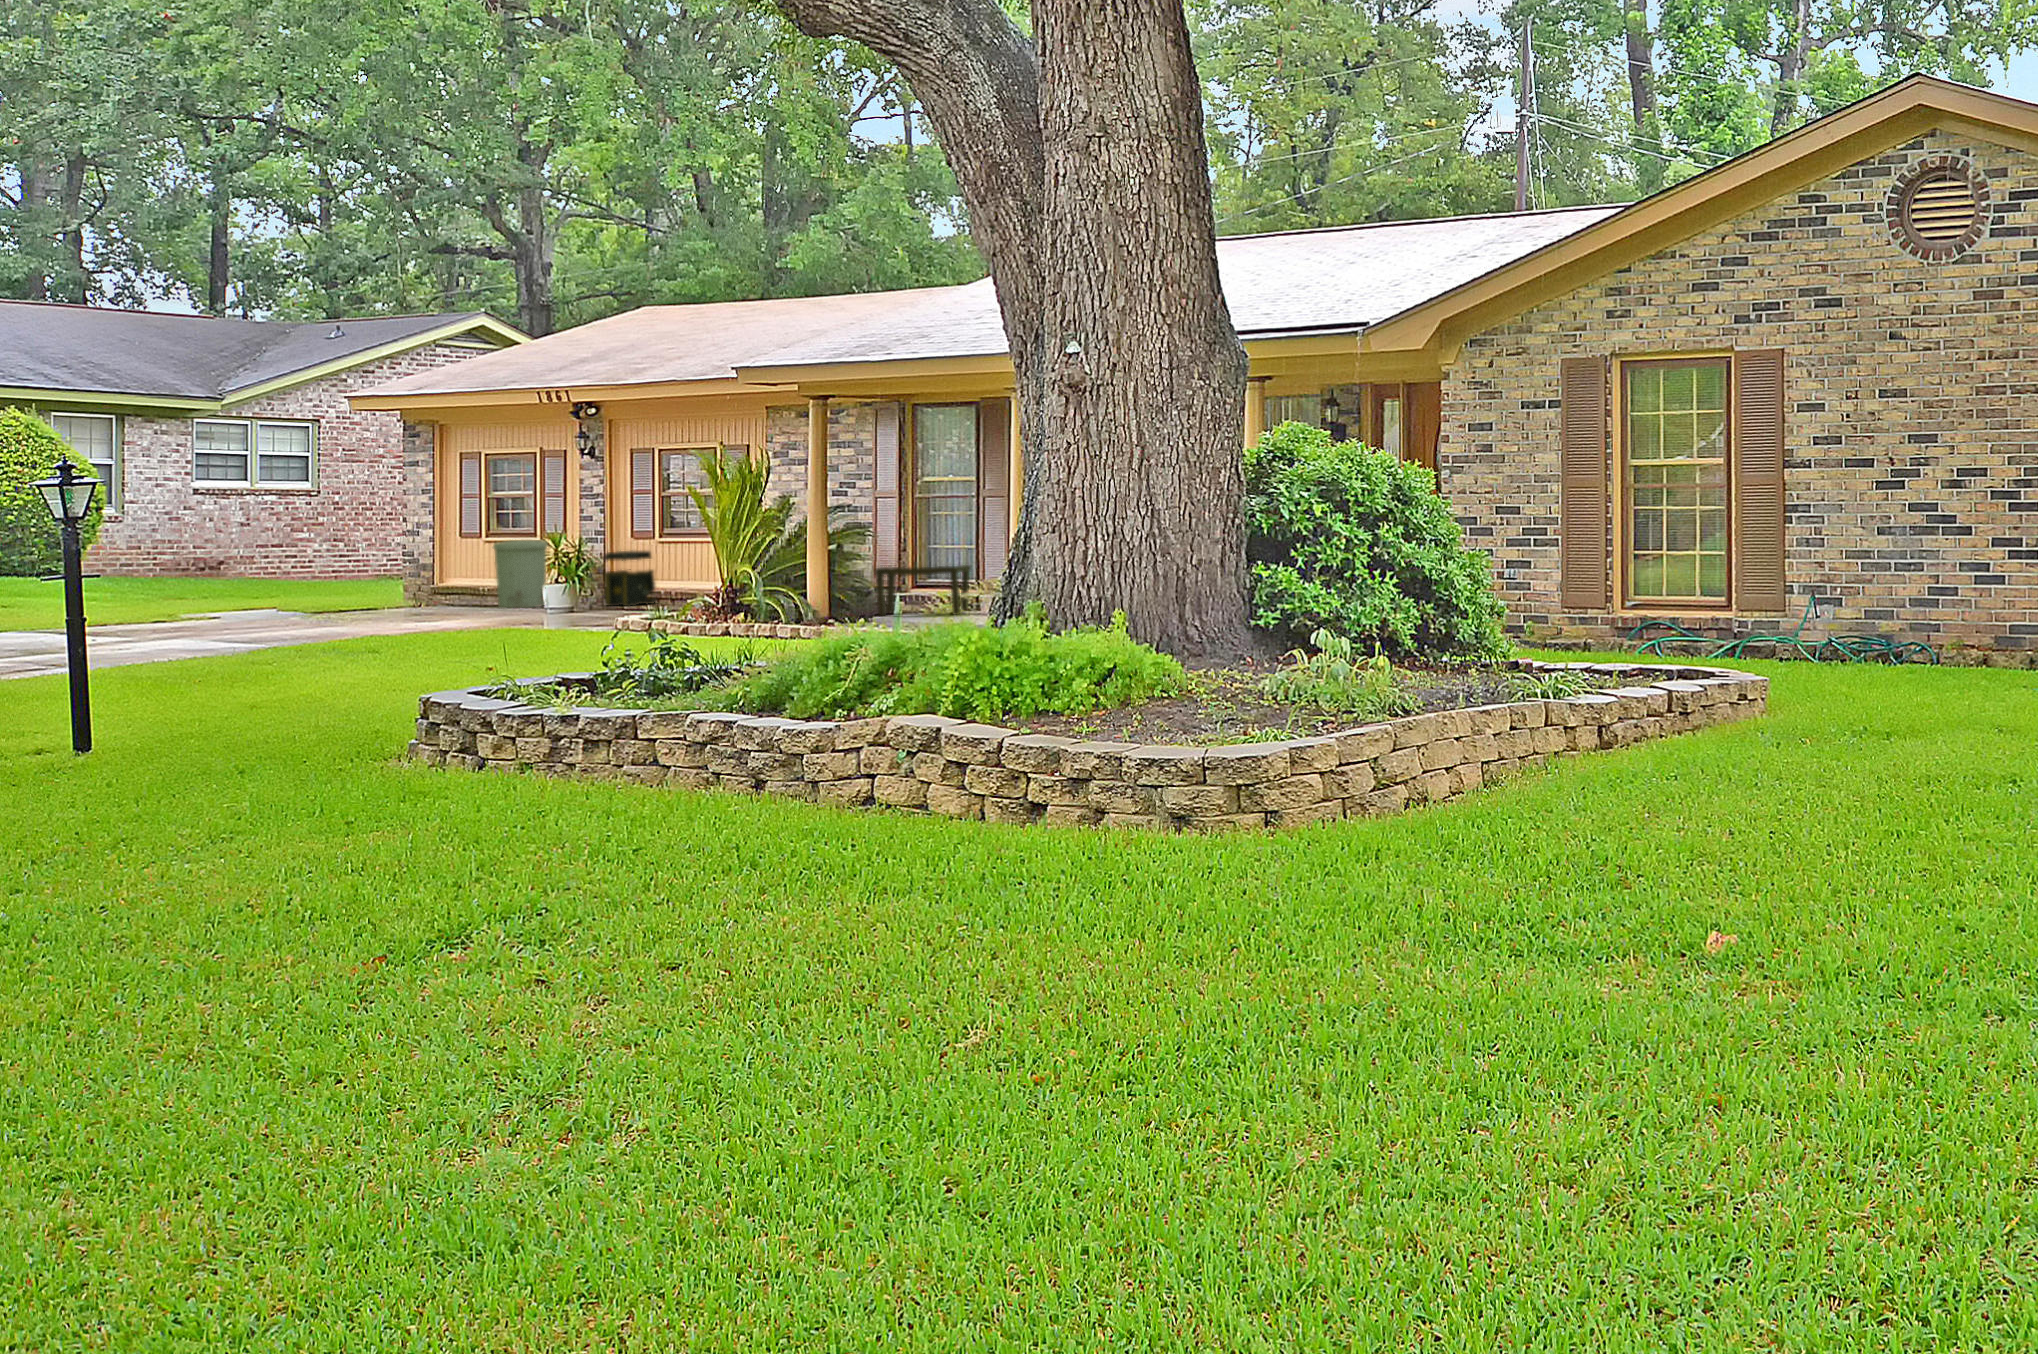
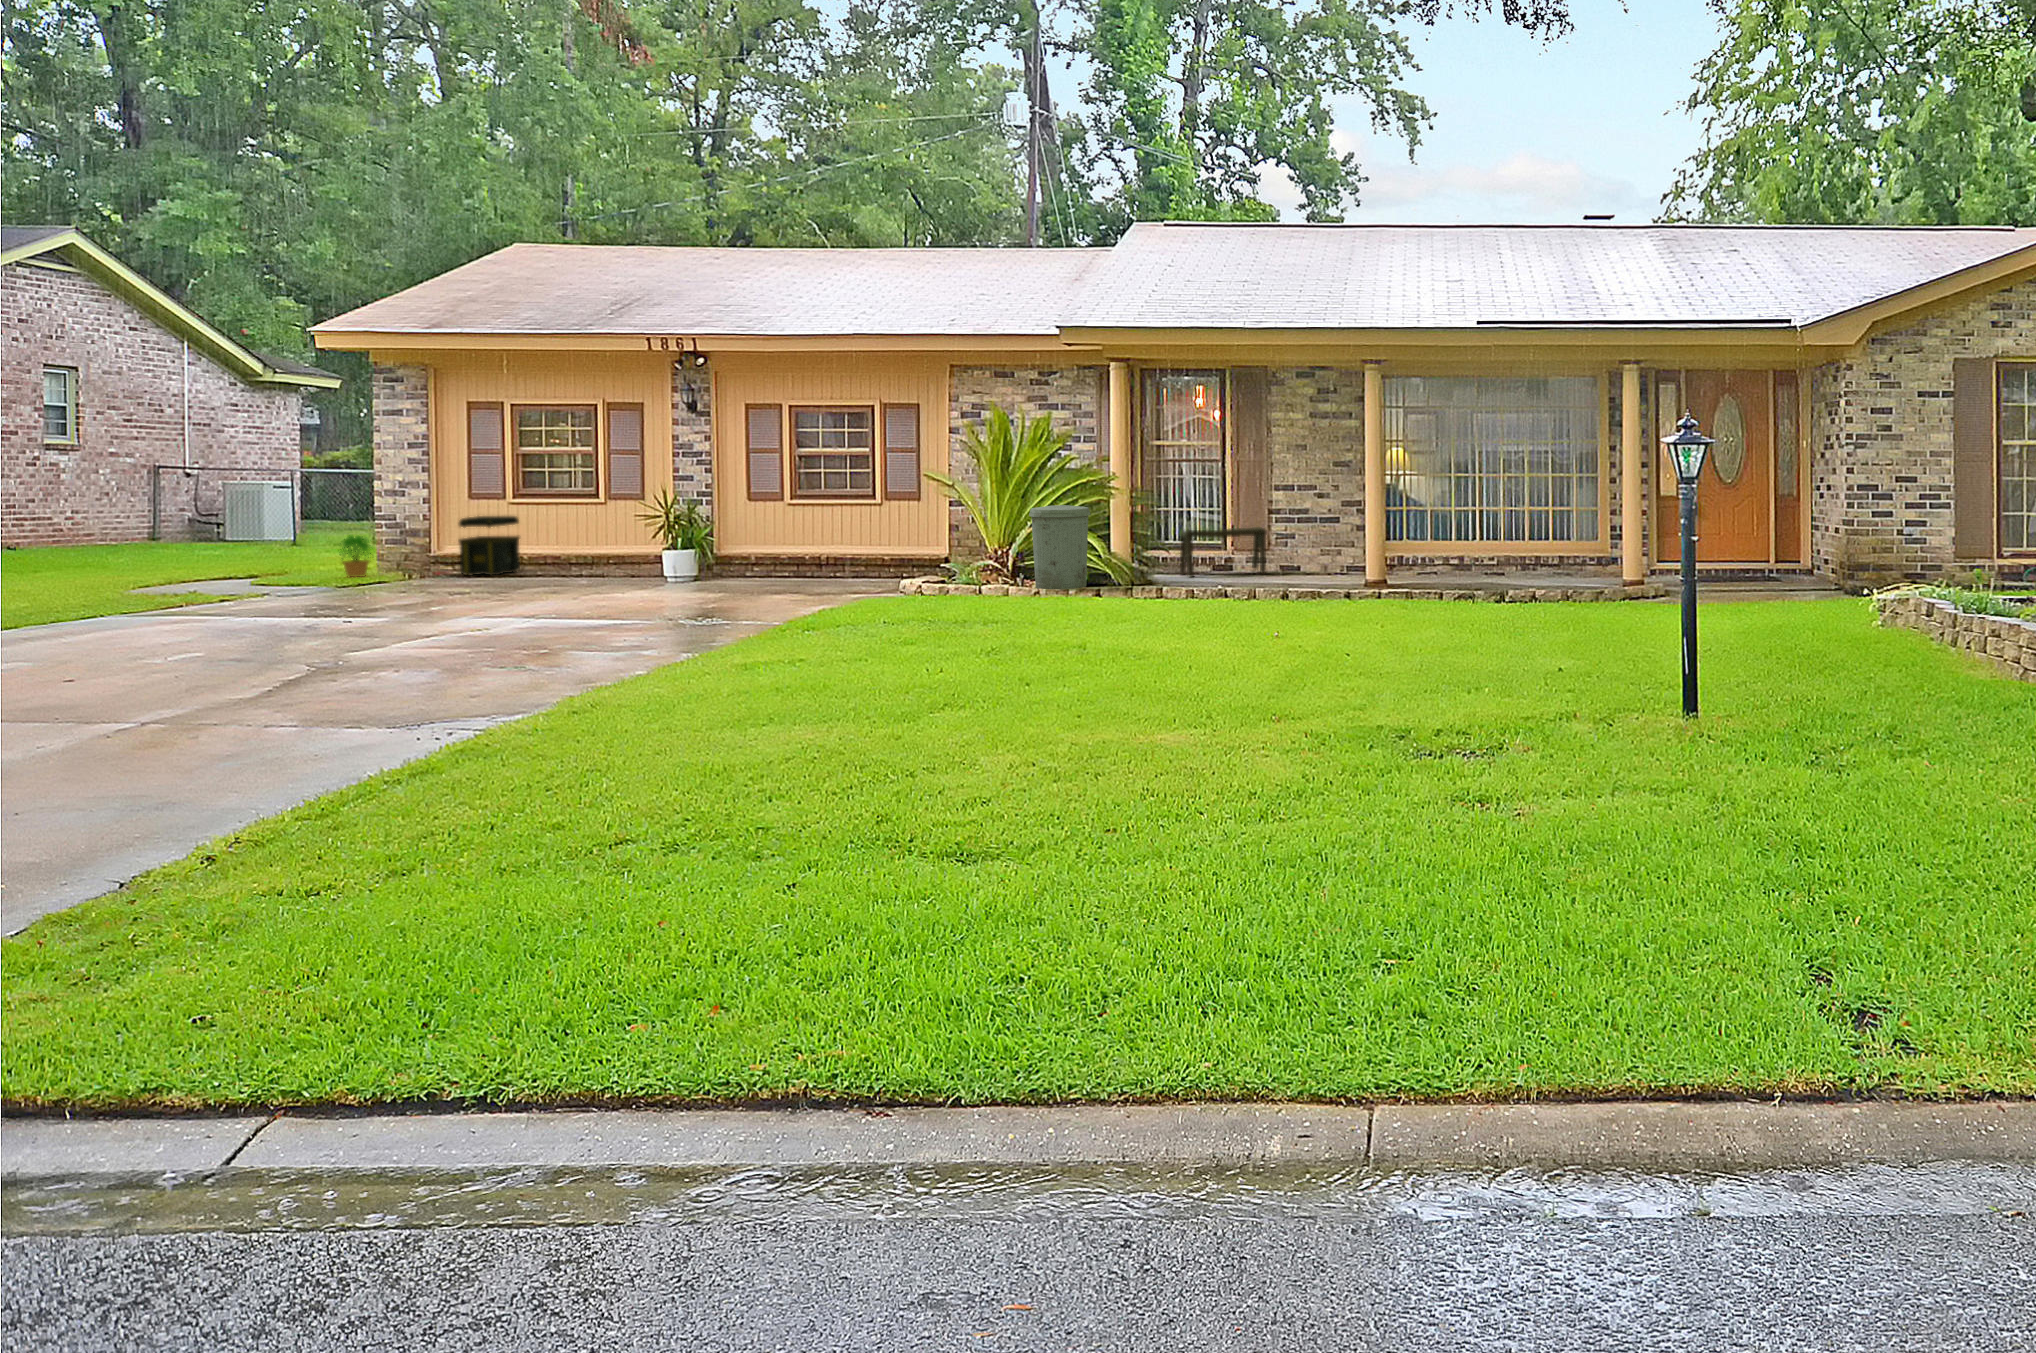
trash can: present [493,540,548,608] -> present [1029,505,1091,589]
toolbox: present [604,551,657,606] -> present [459,516,520,575]
potted plant: none [350,567,385,605] -> present [339,535,371,577]

